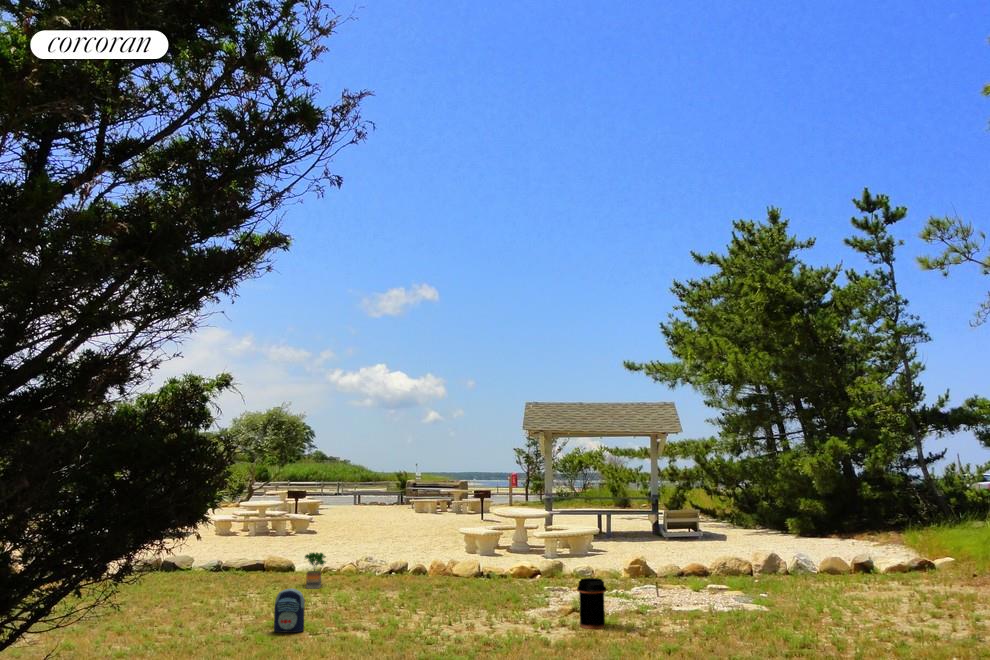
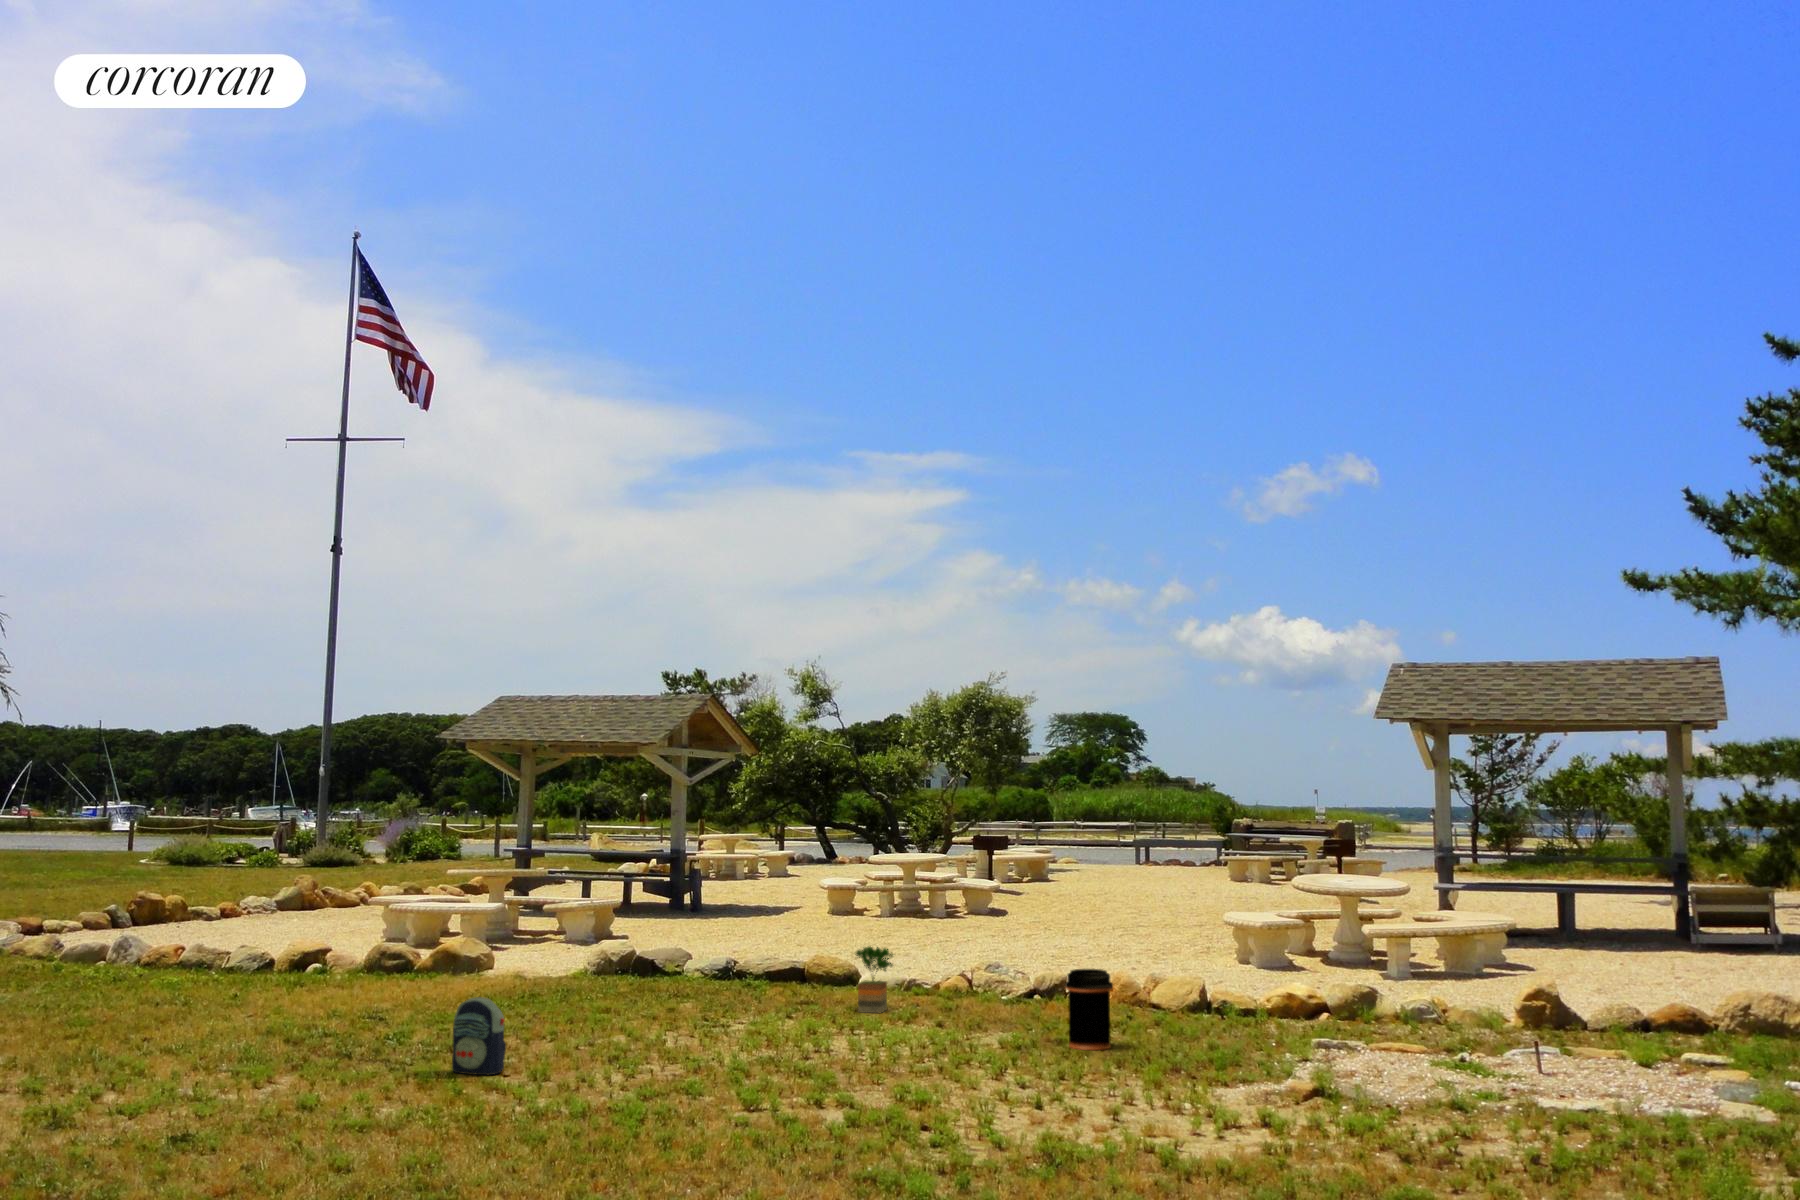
trash can: present [577,578,606,629] -> present [1065,969,1113,1050]
backpack: present [274,588,306,633] -> present [452,997,506,1075]

